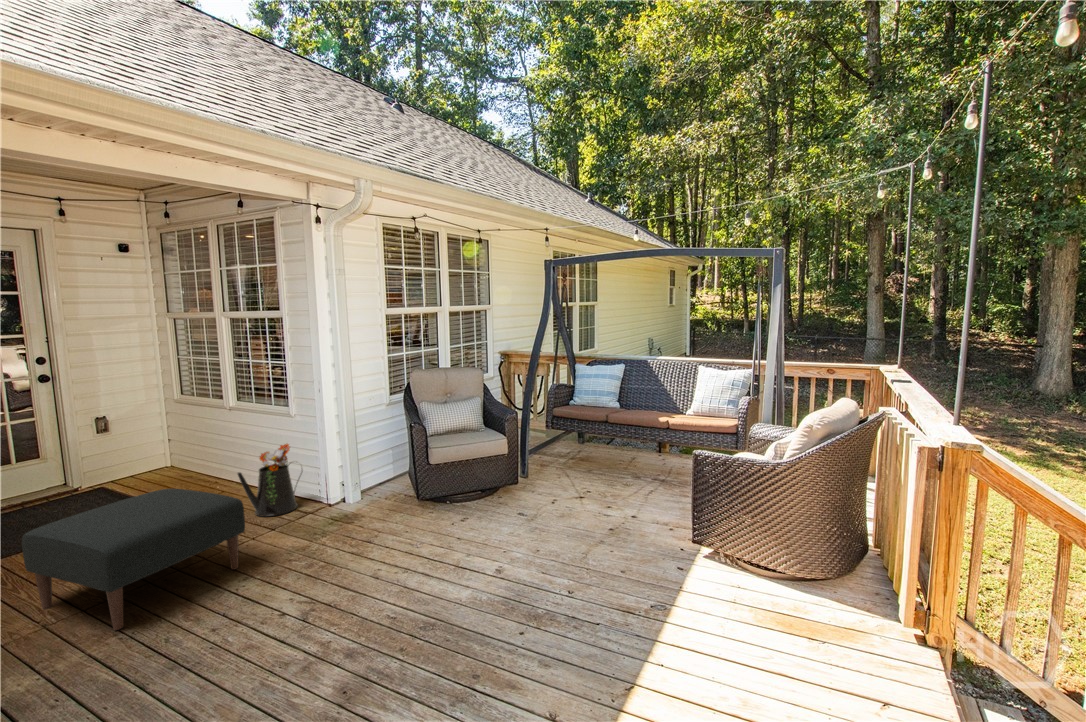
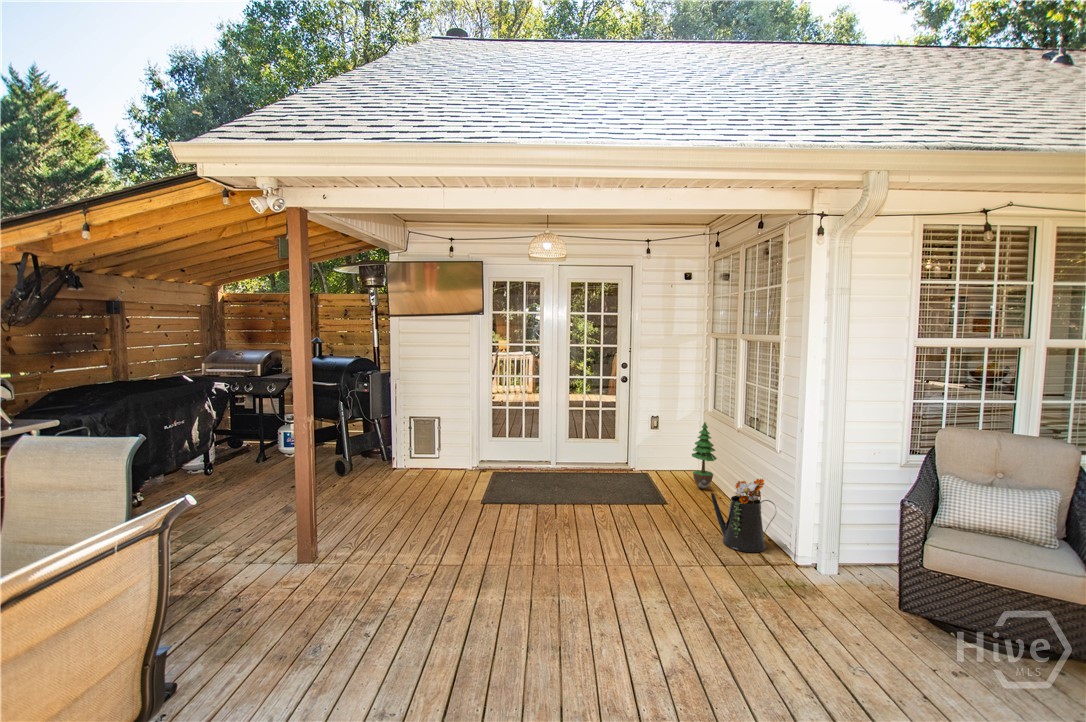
potted tree: none [171,411,204,485] -> present [692,423,717,489]
ottoman: present [22,489,245,630] -> none [548,487,676,590]

